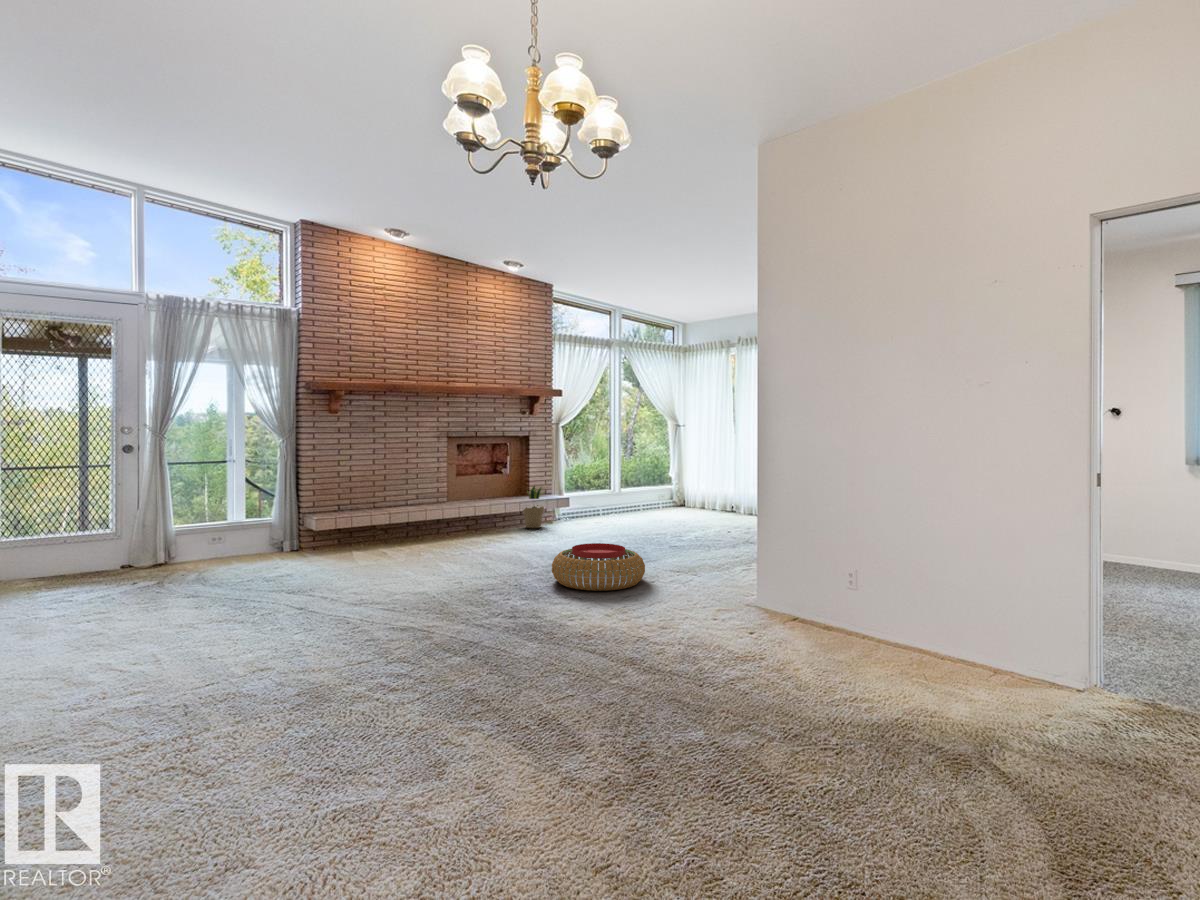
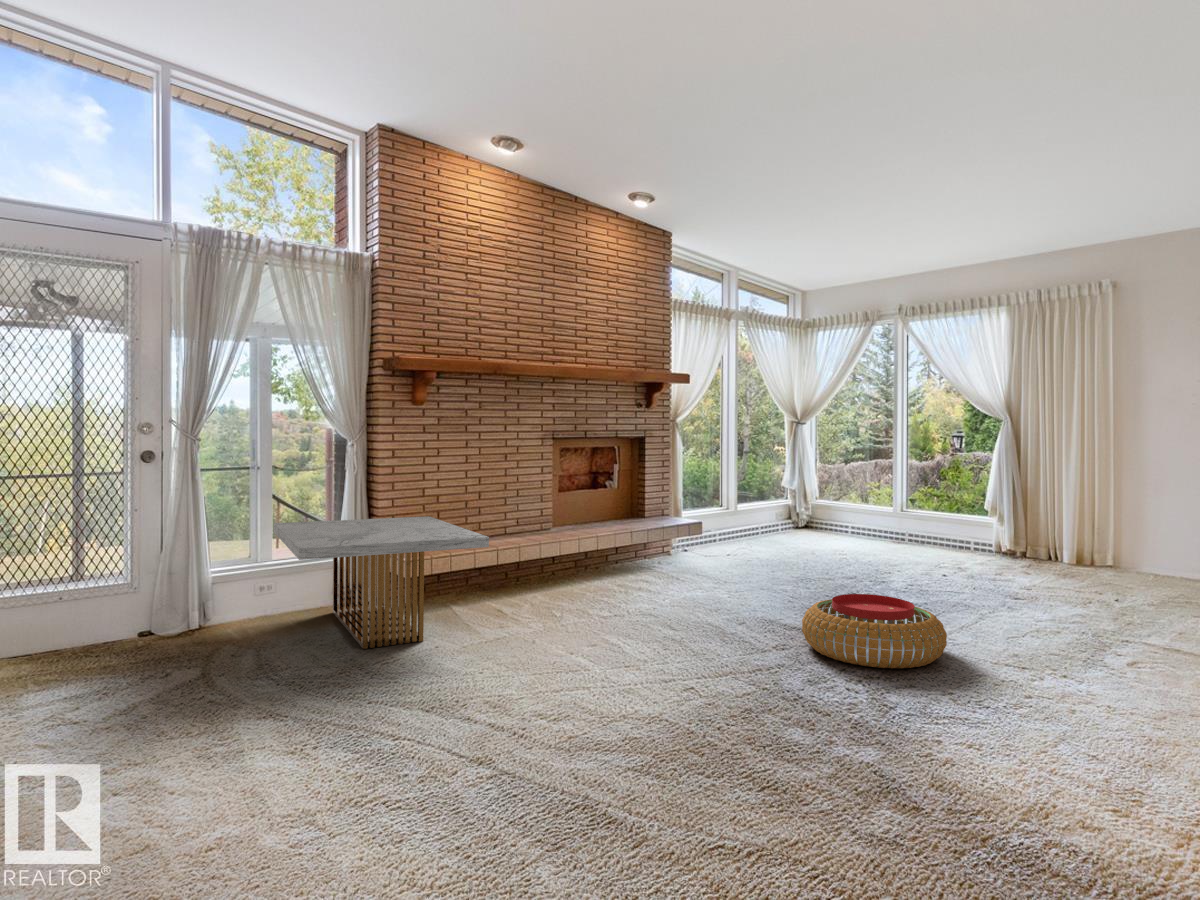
potted plant: present [523,486,544,528] -> none [642,503,672,561]
coffee table: none [208,492,350,576] -> present [274,516,489,649]

